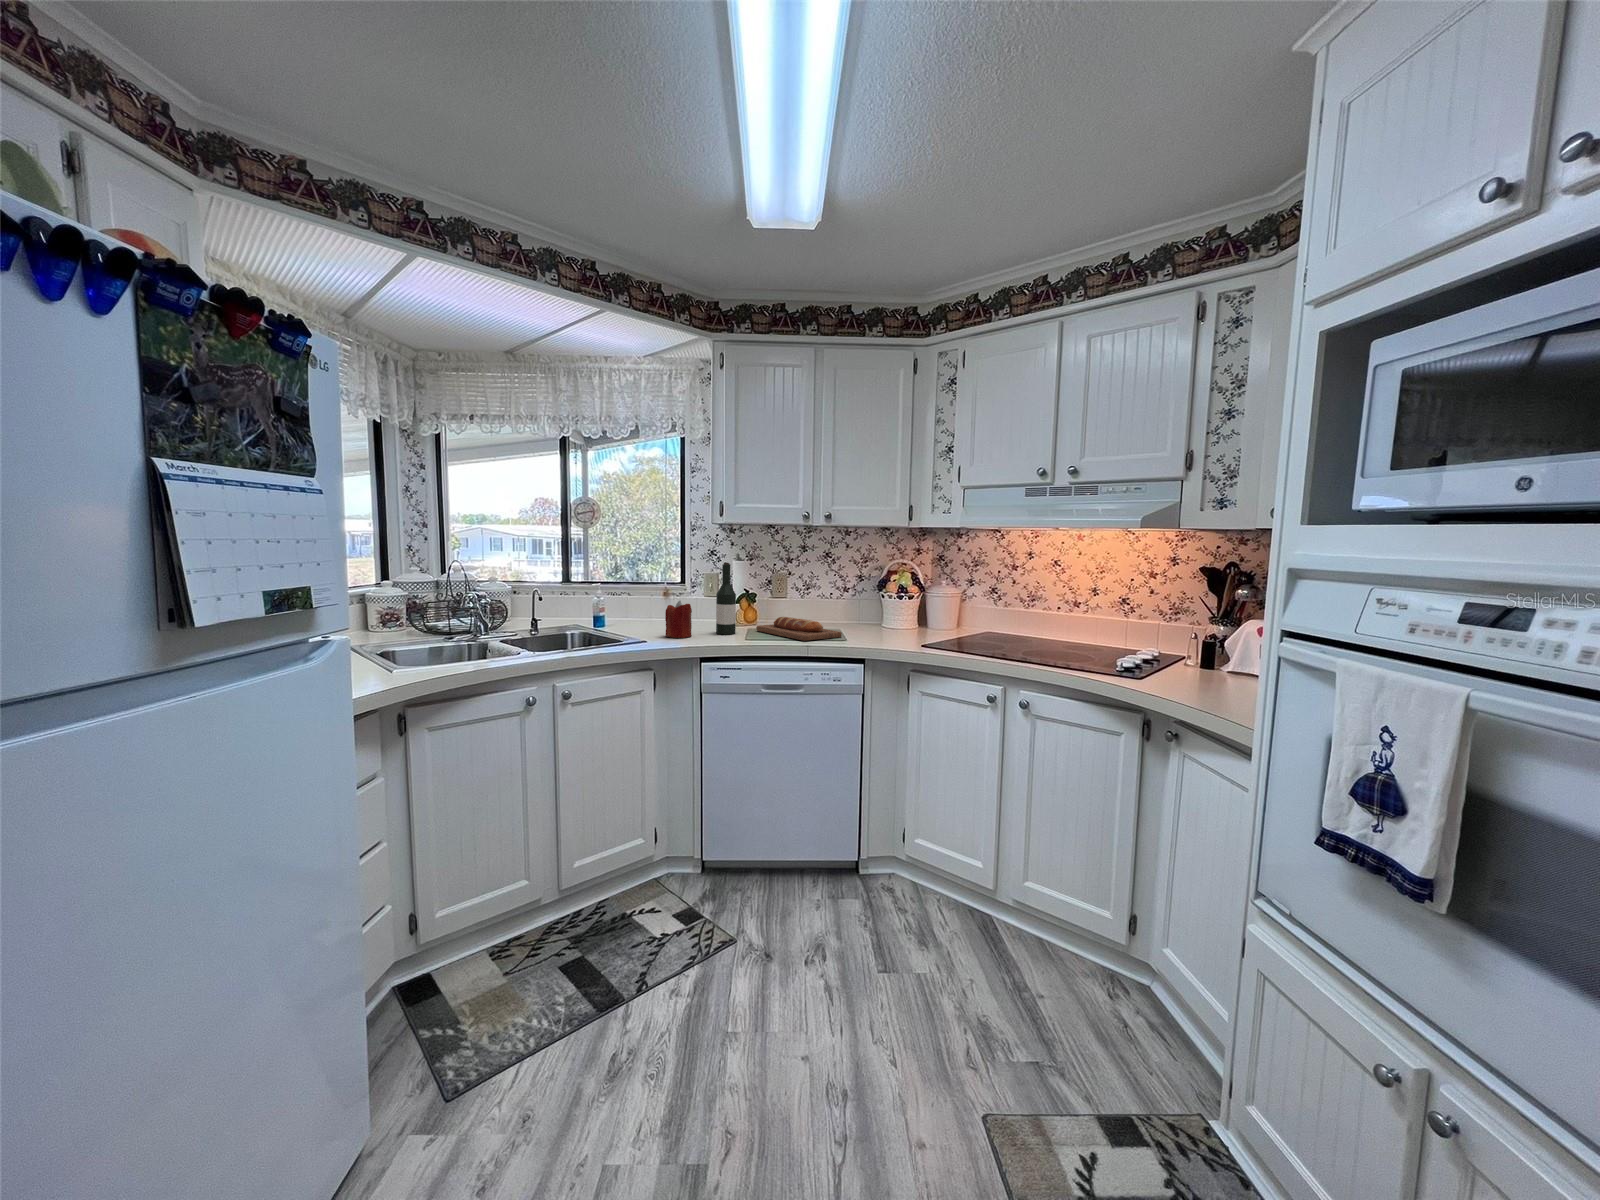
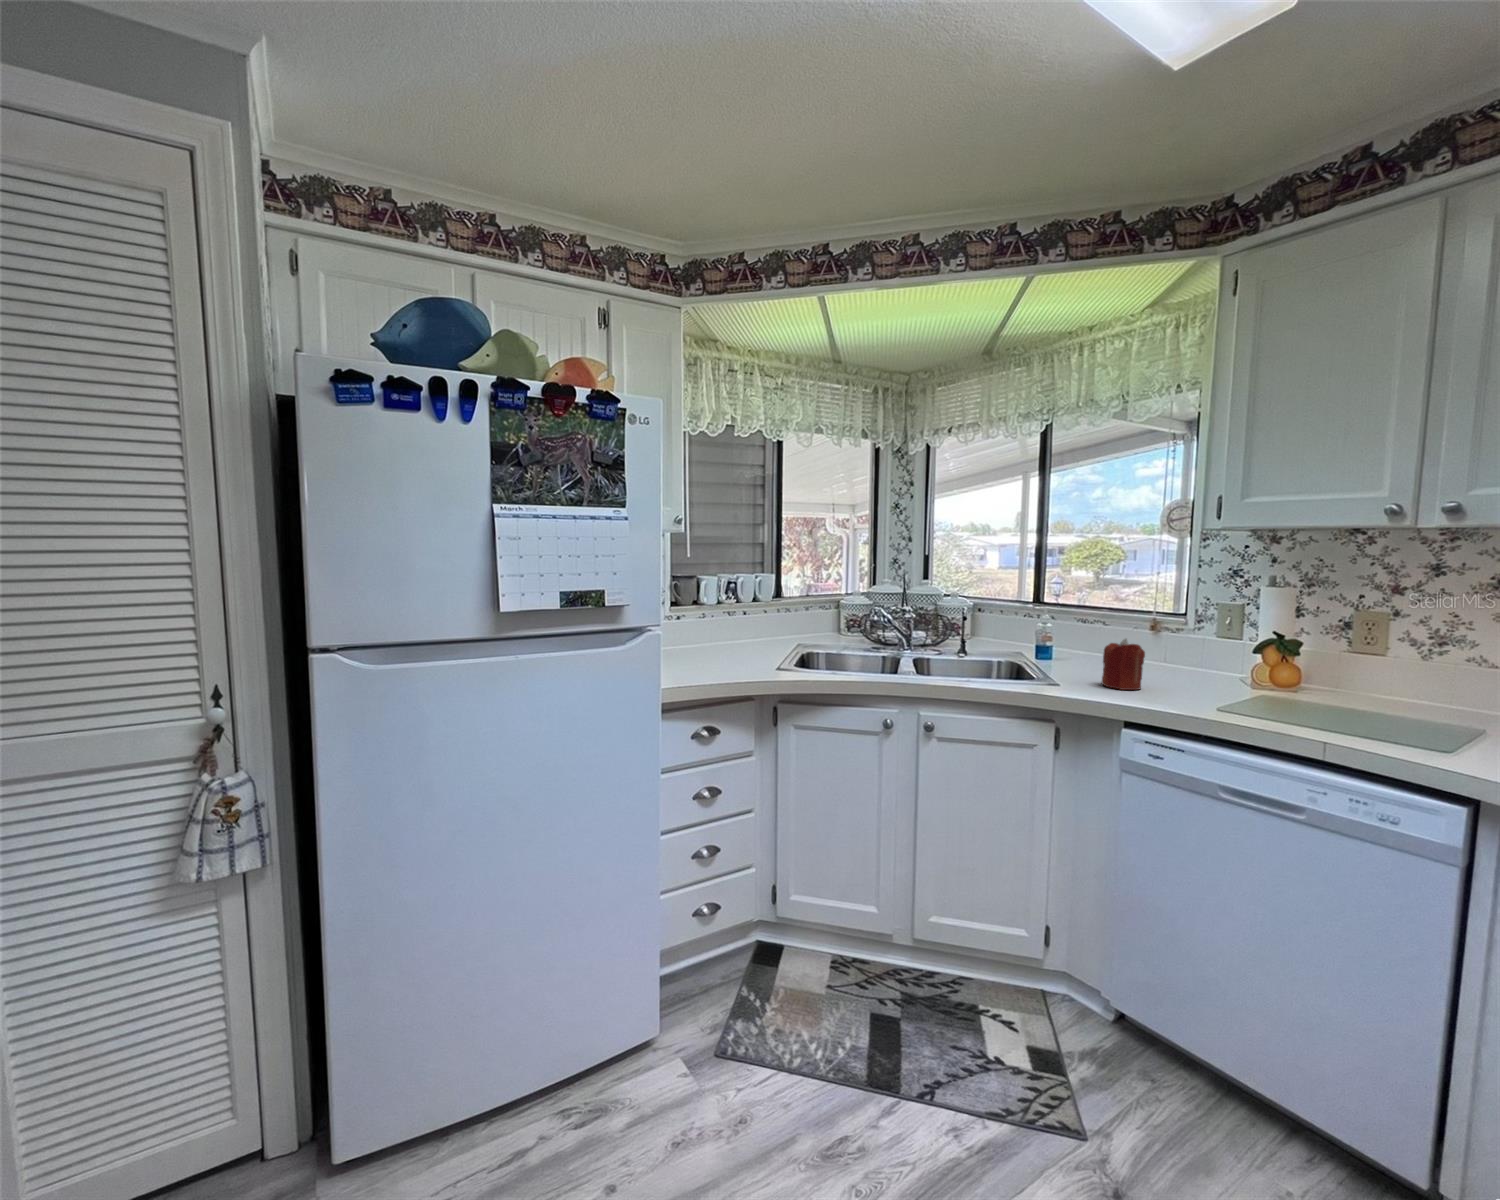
wine bottle: present [716,563,736,634] -> none [1186,590,1225,698]
bread loaf: present [756,617,842,641] -> none [1265,686,1433,743]

